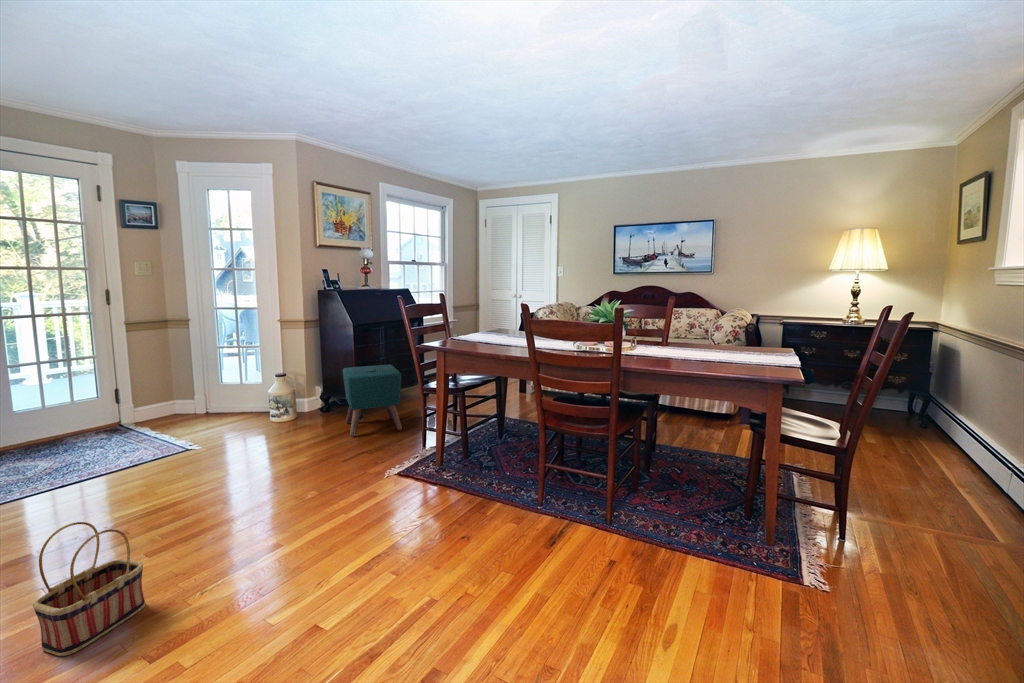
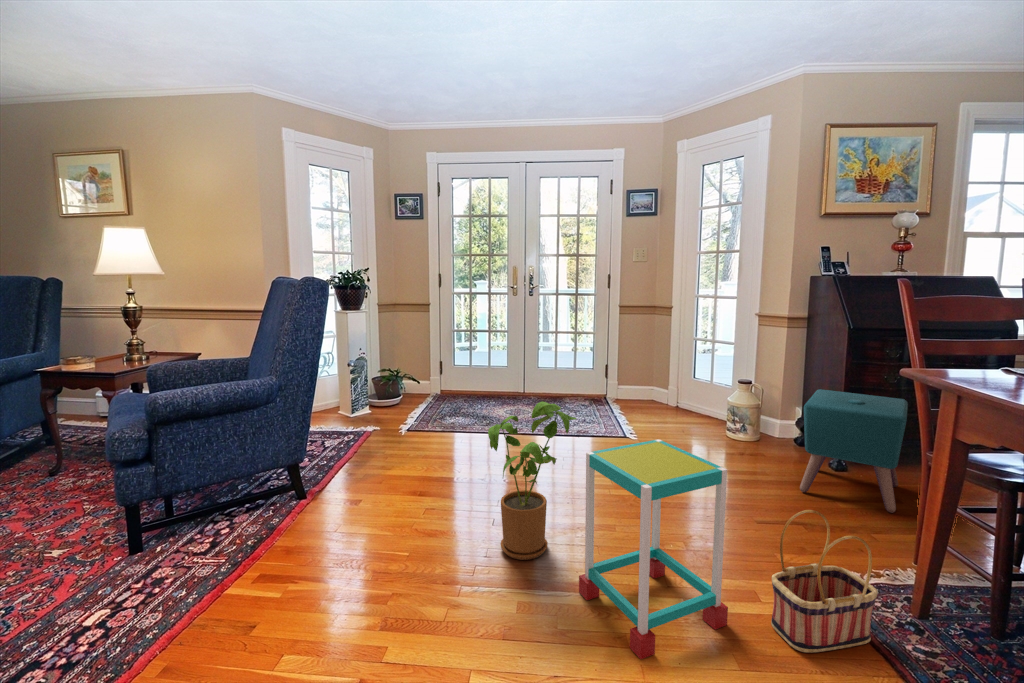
house plant: none [136,409,233,559] -> present [488,402,577,560]
side table: none [271,413,373,546] -> present [579,439,728,659]
basket: present [33,522,145,656] -> present [771,510,878,653]

